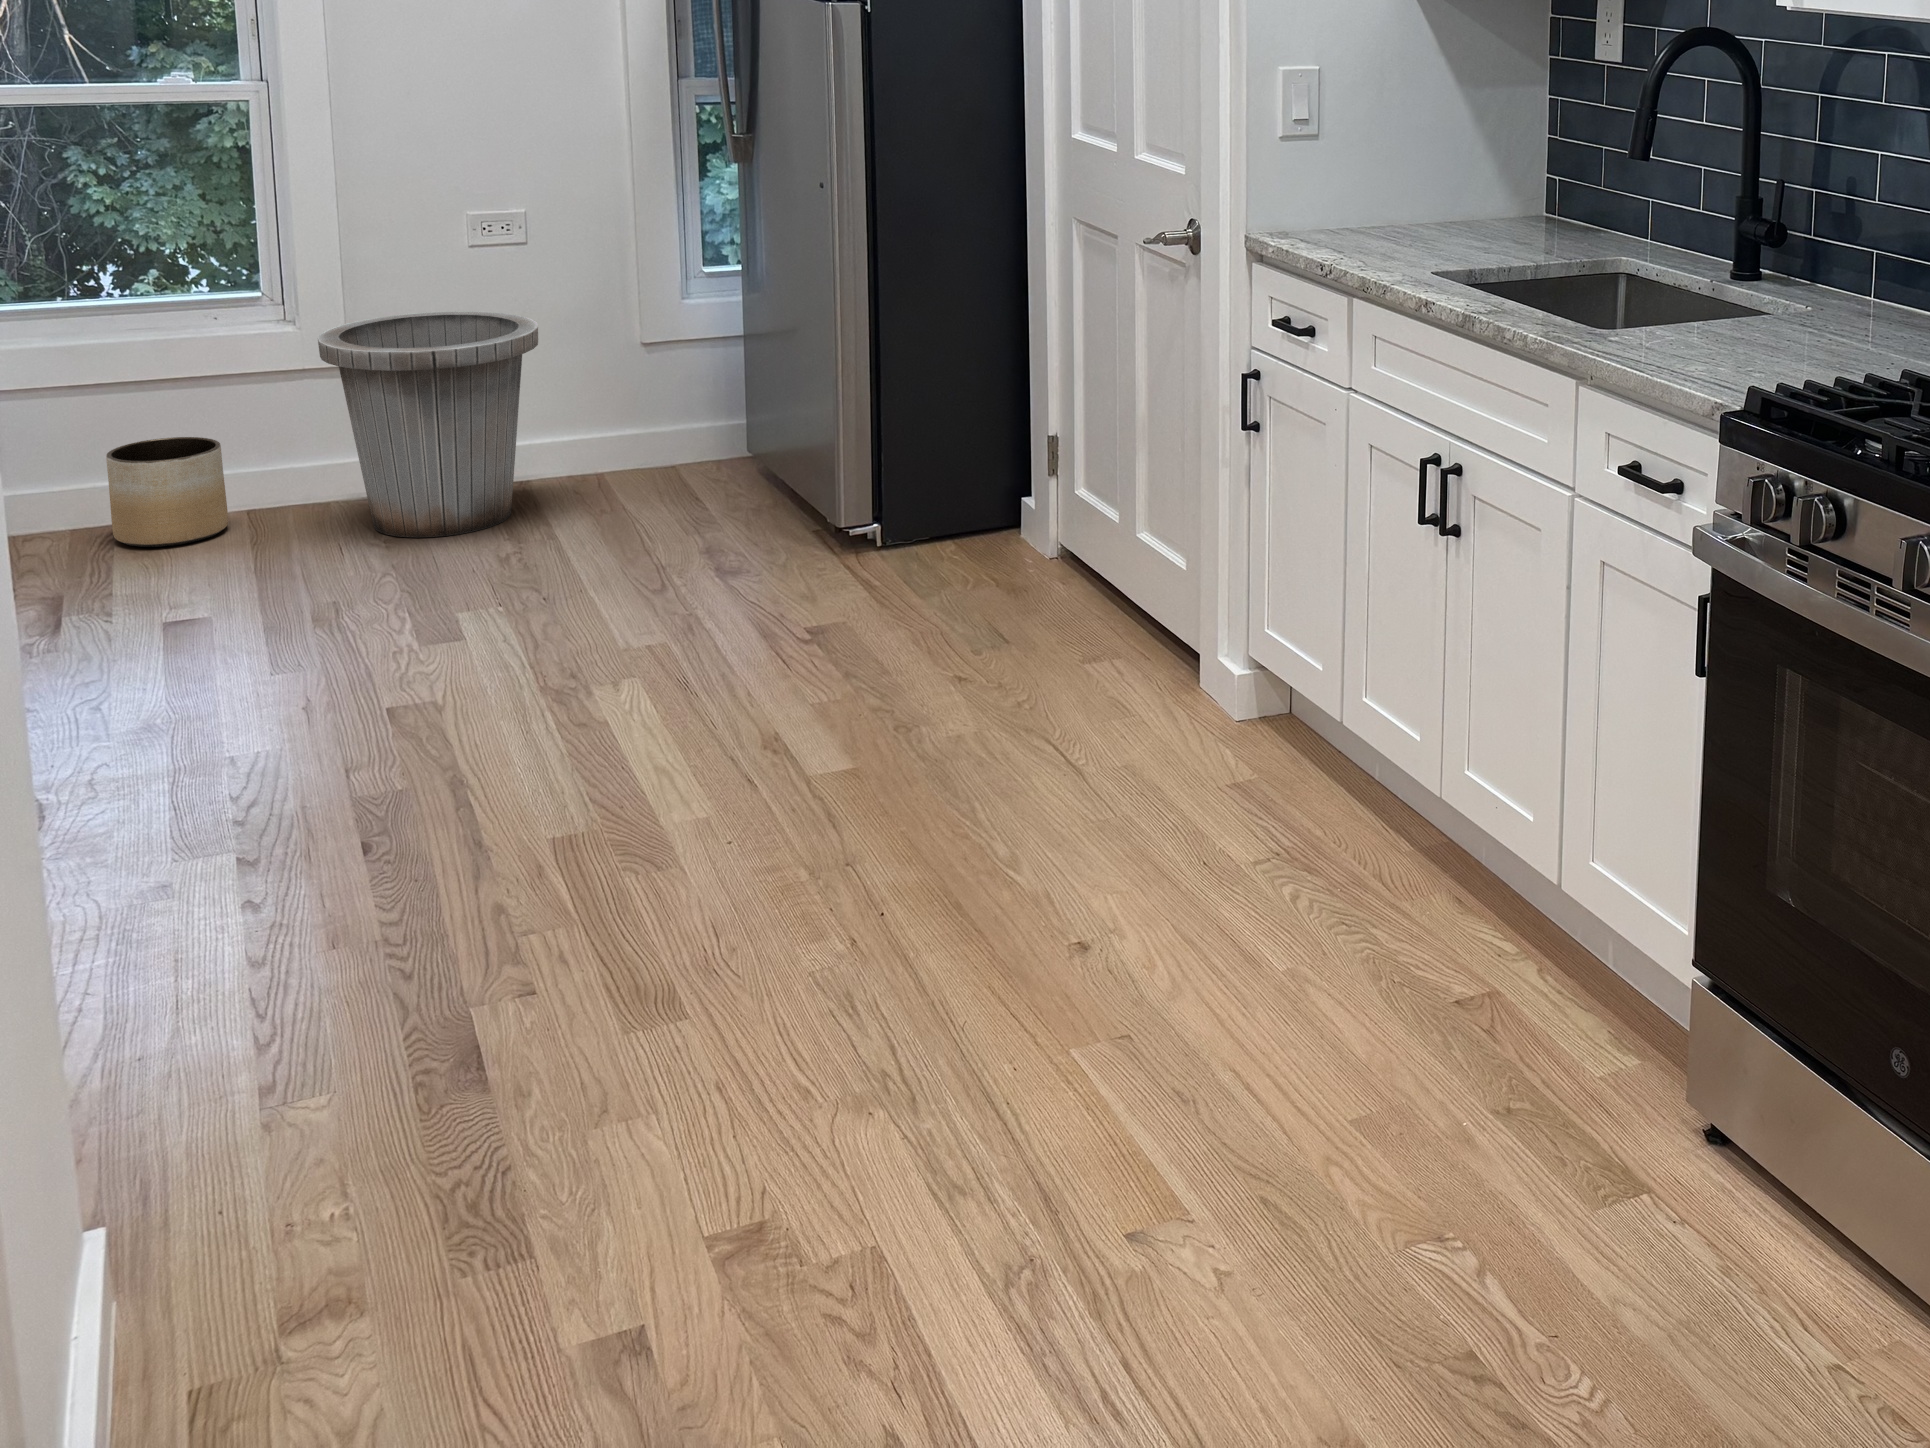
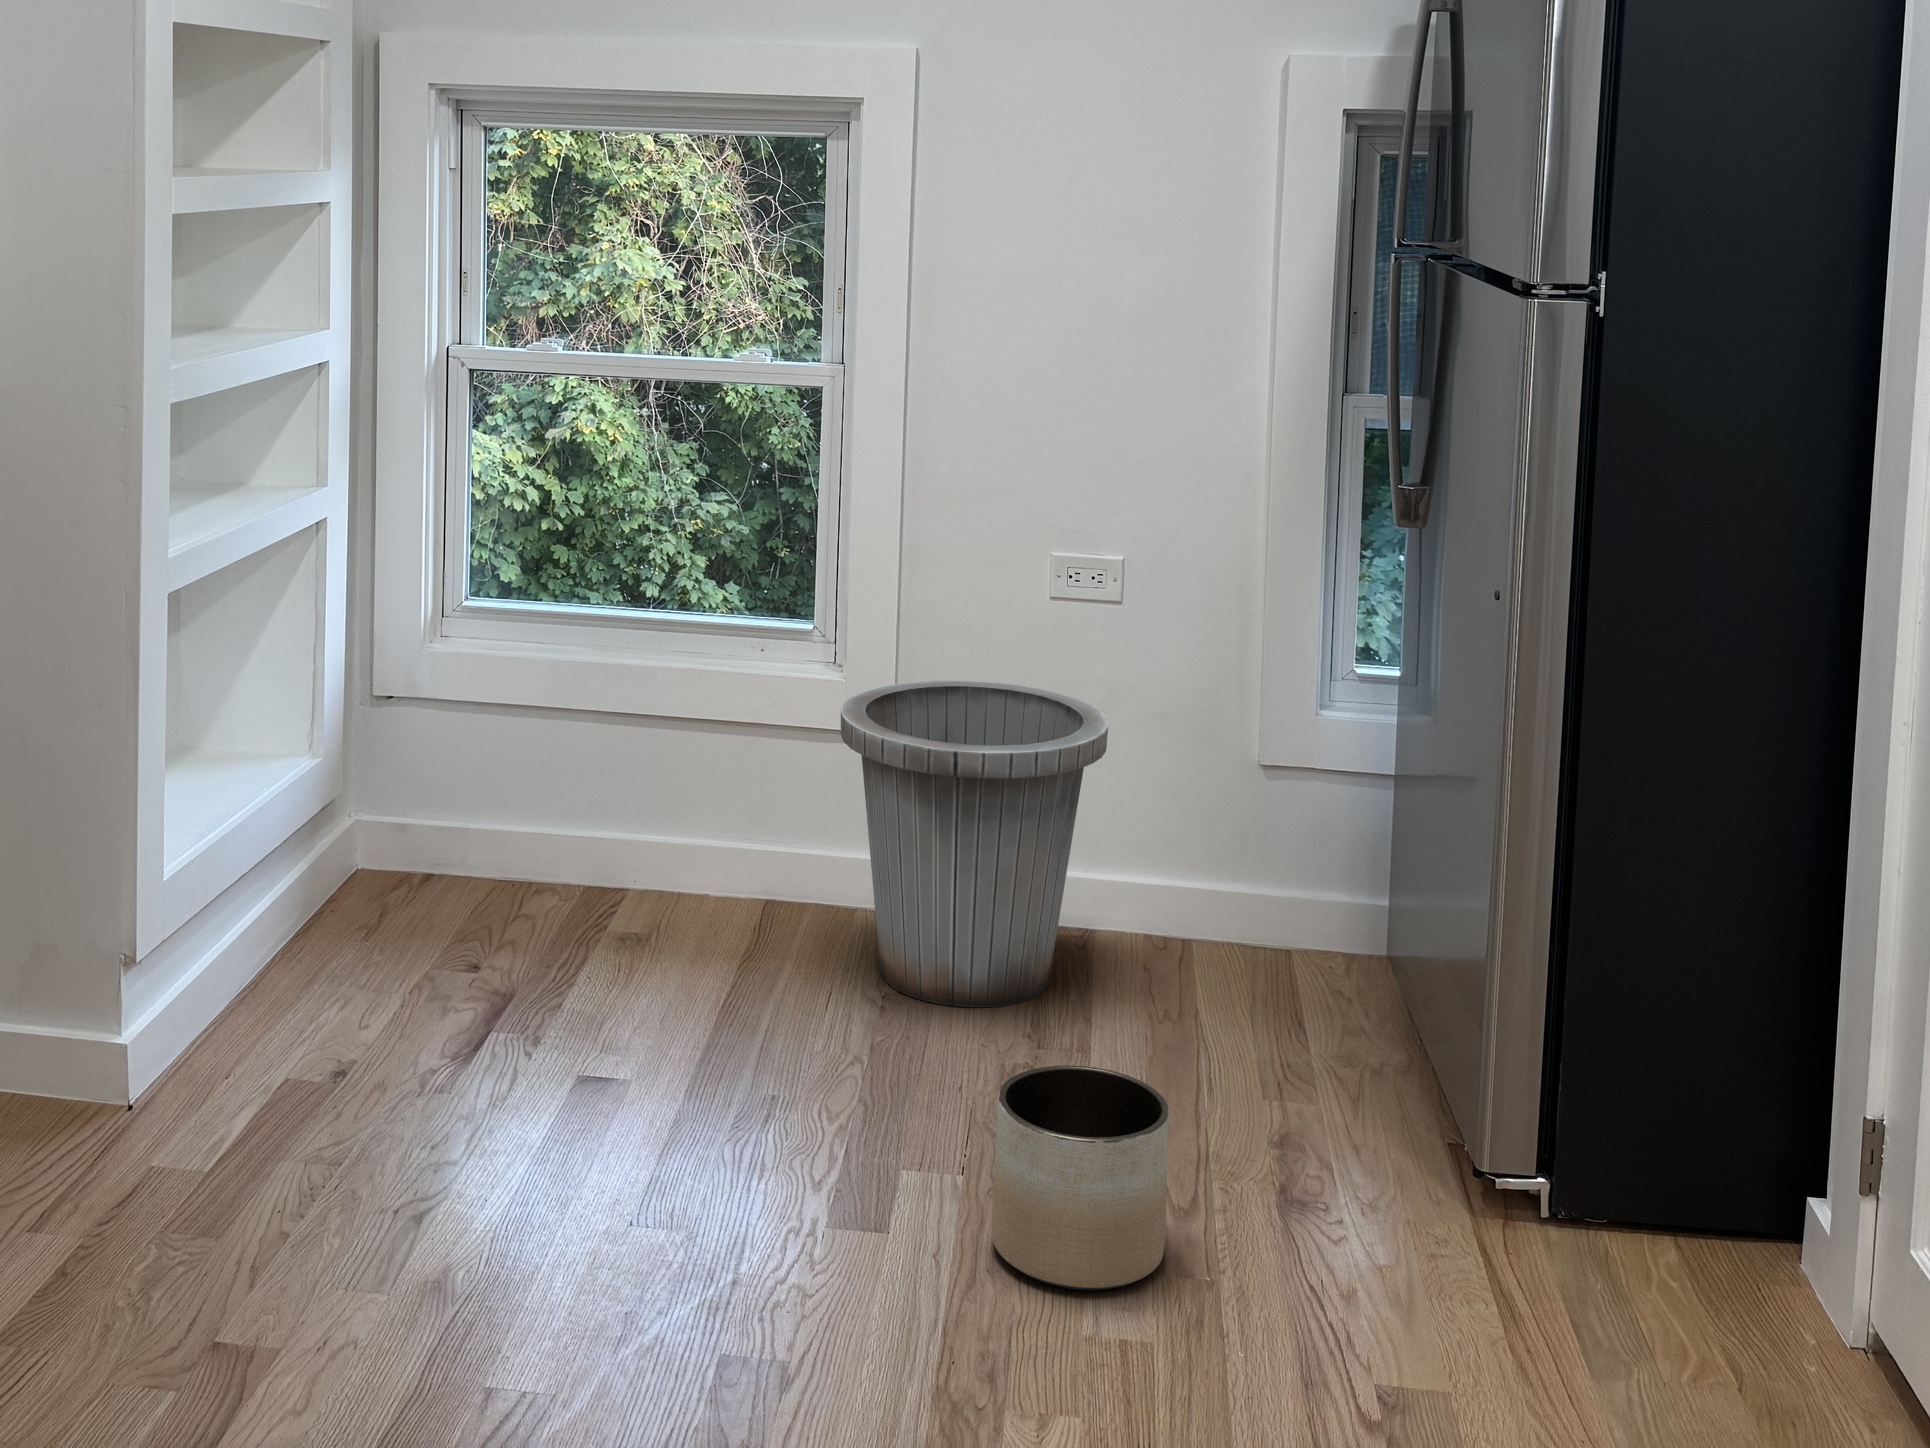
planter: present [106,437,228,547] -> present [992,1066,1169,1290]

